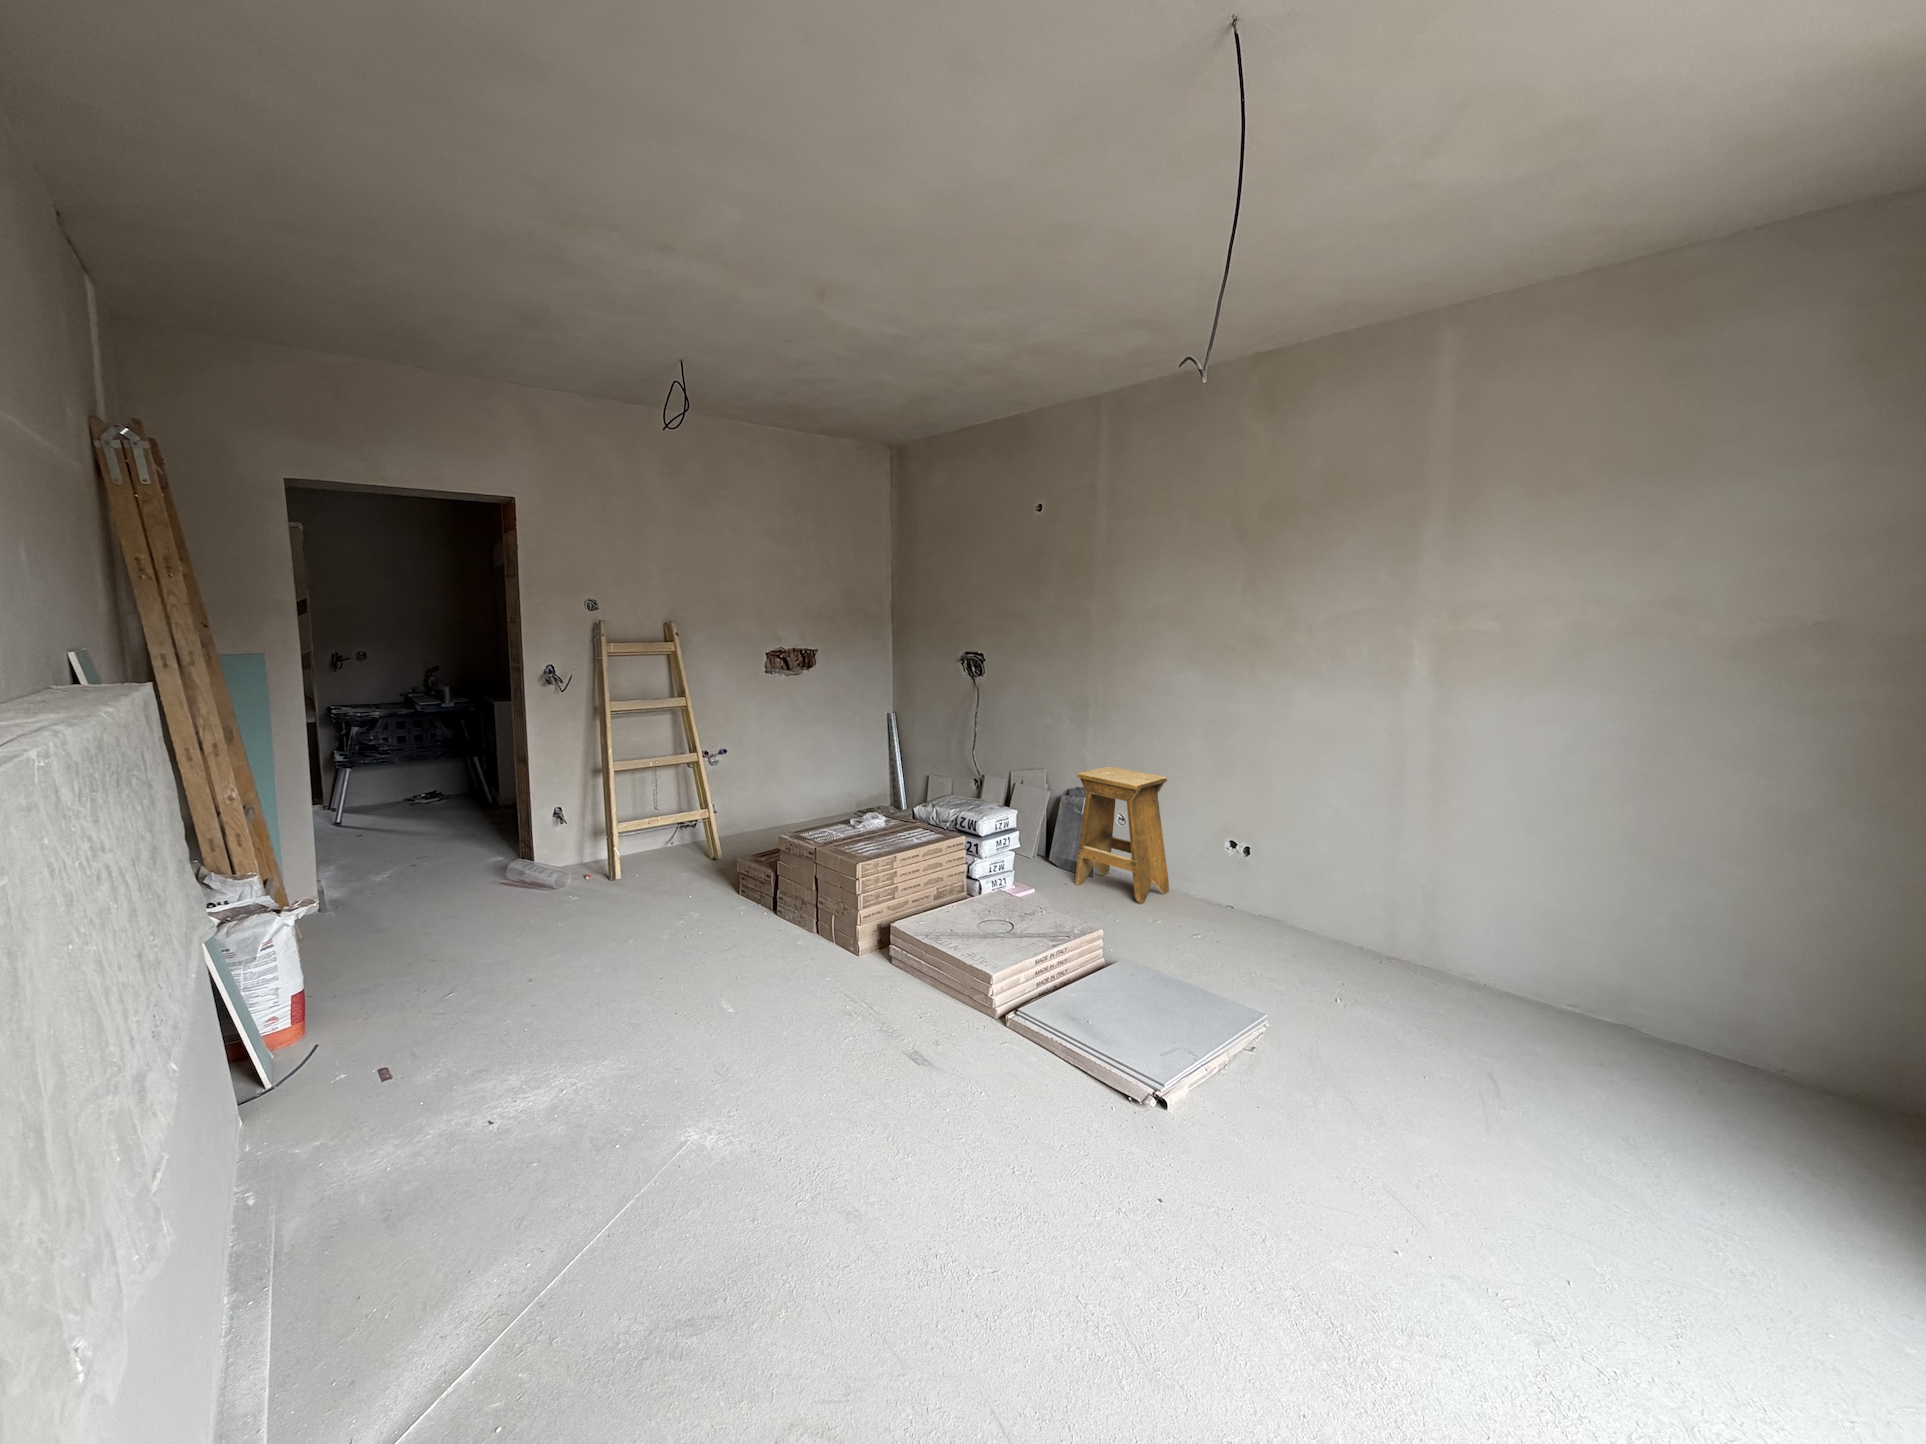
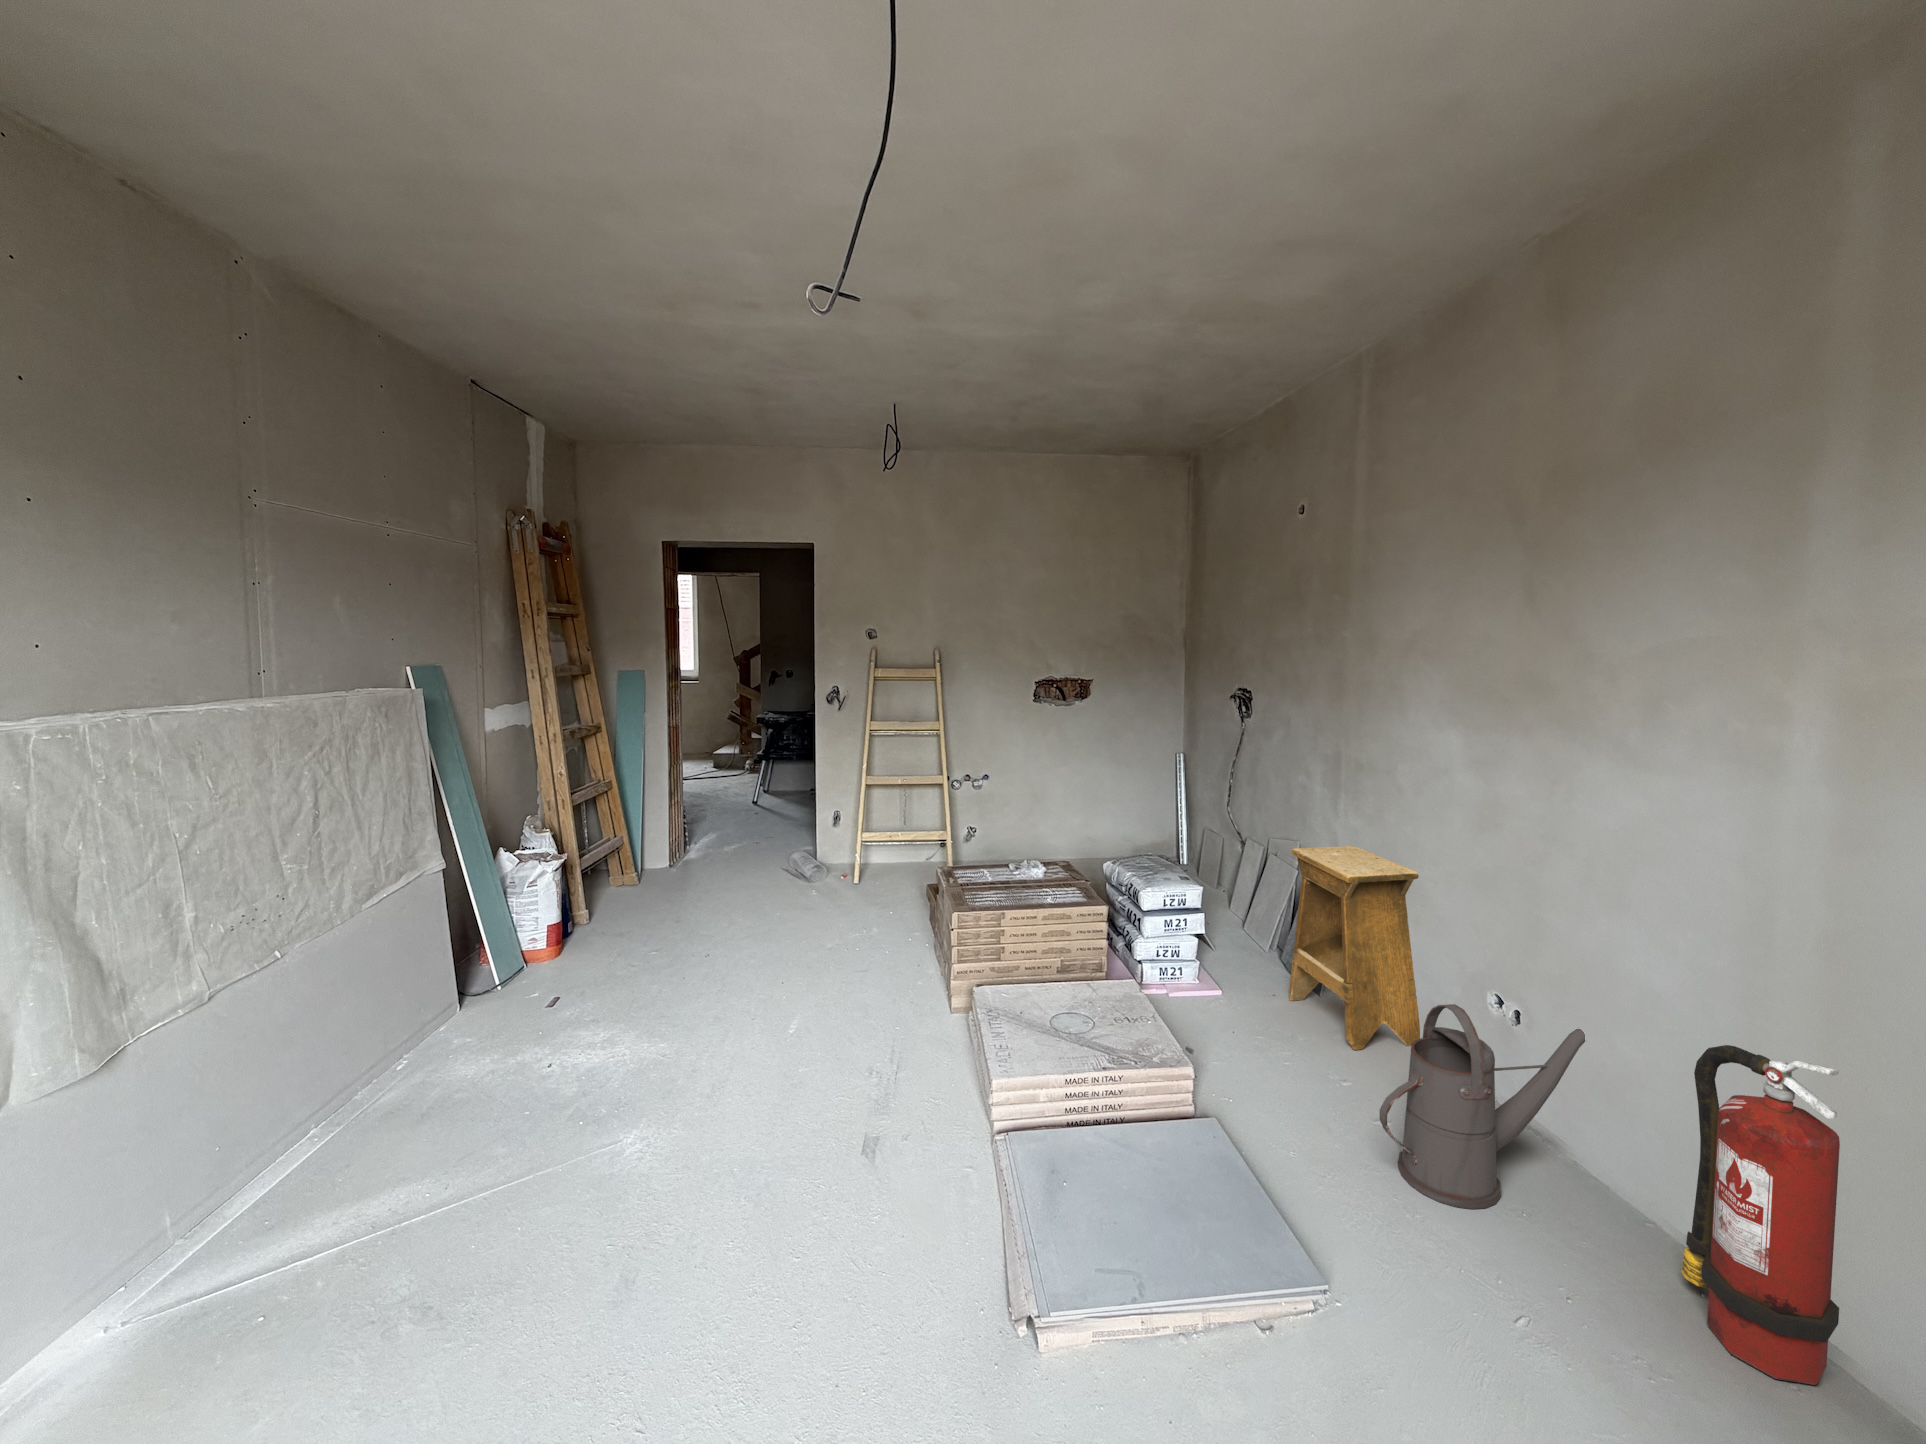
fire extinguisher: none [1364,833,1438,987] -> present [1681,1045,1840,1385]
watering can: none [1216,848,1295,966] -> present [1379,1004,1585,1209]

